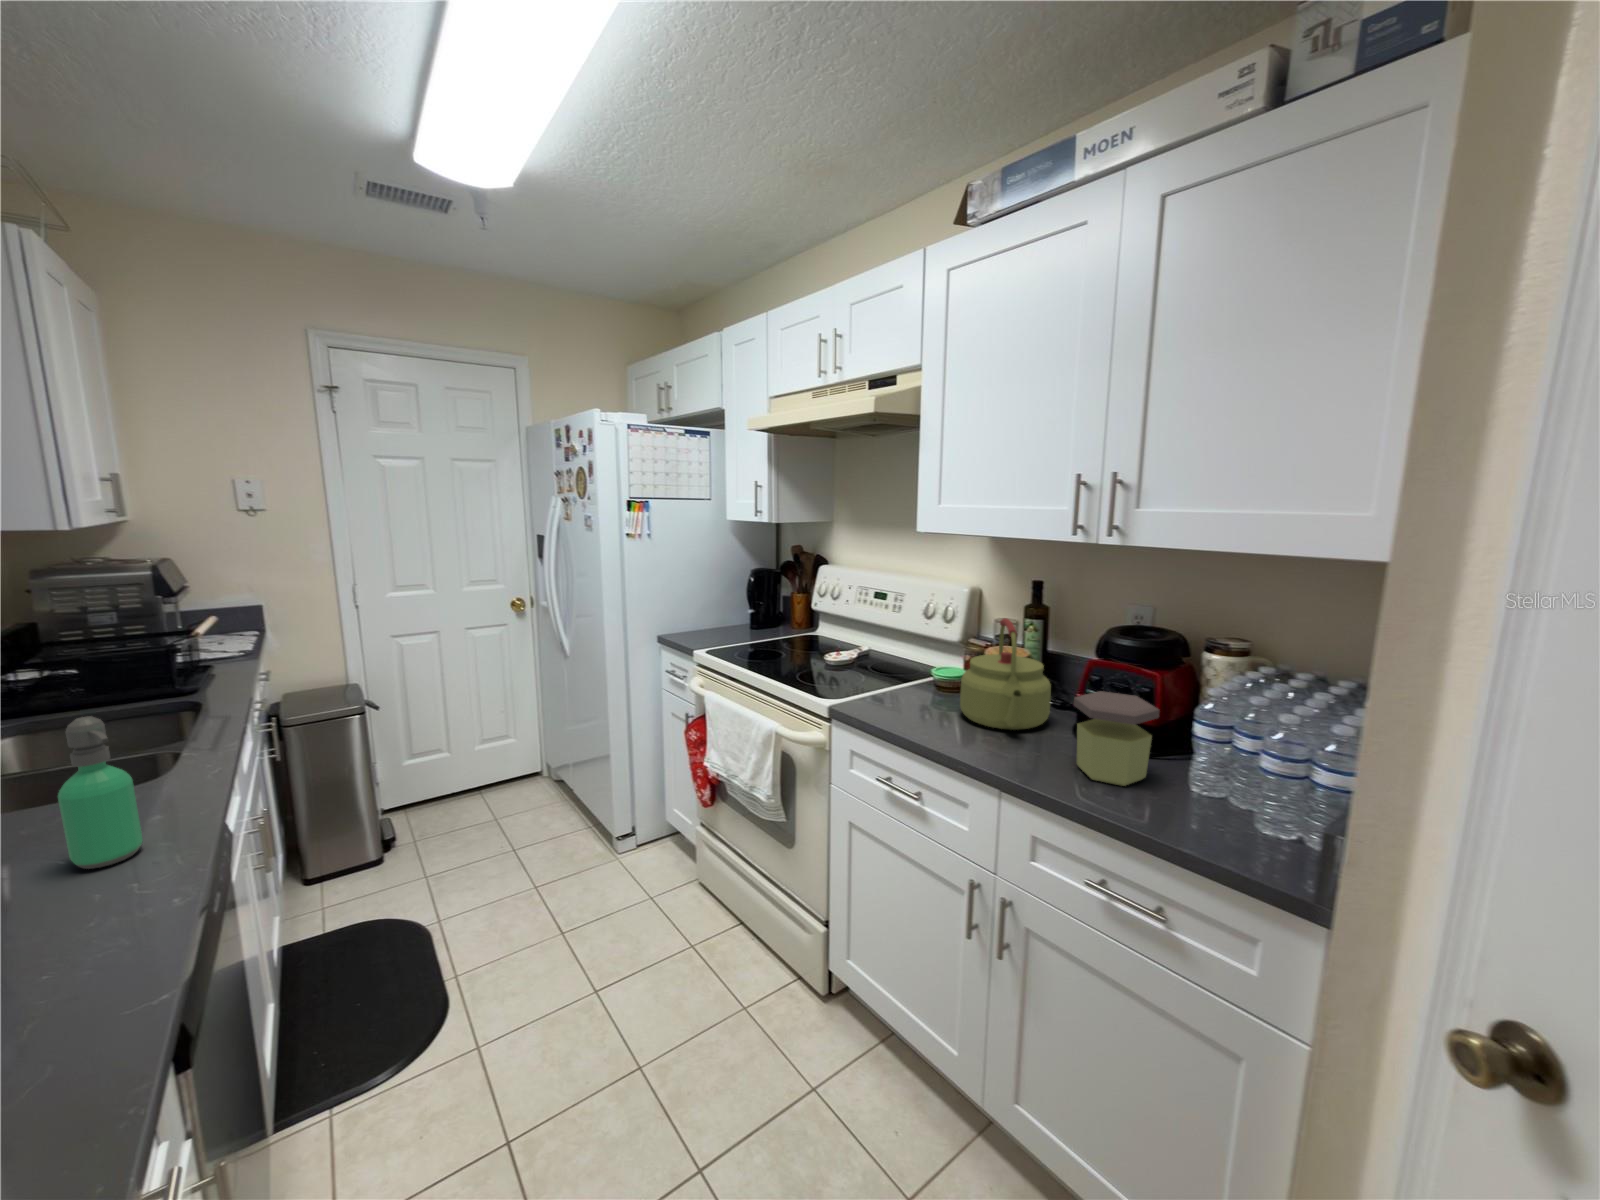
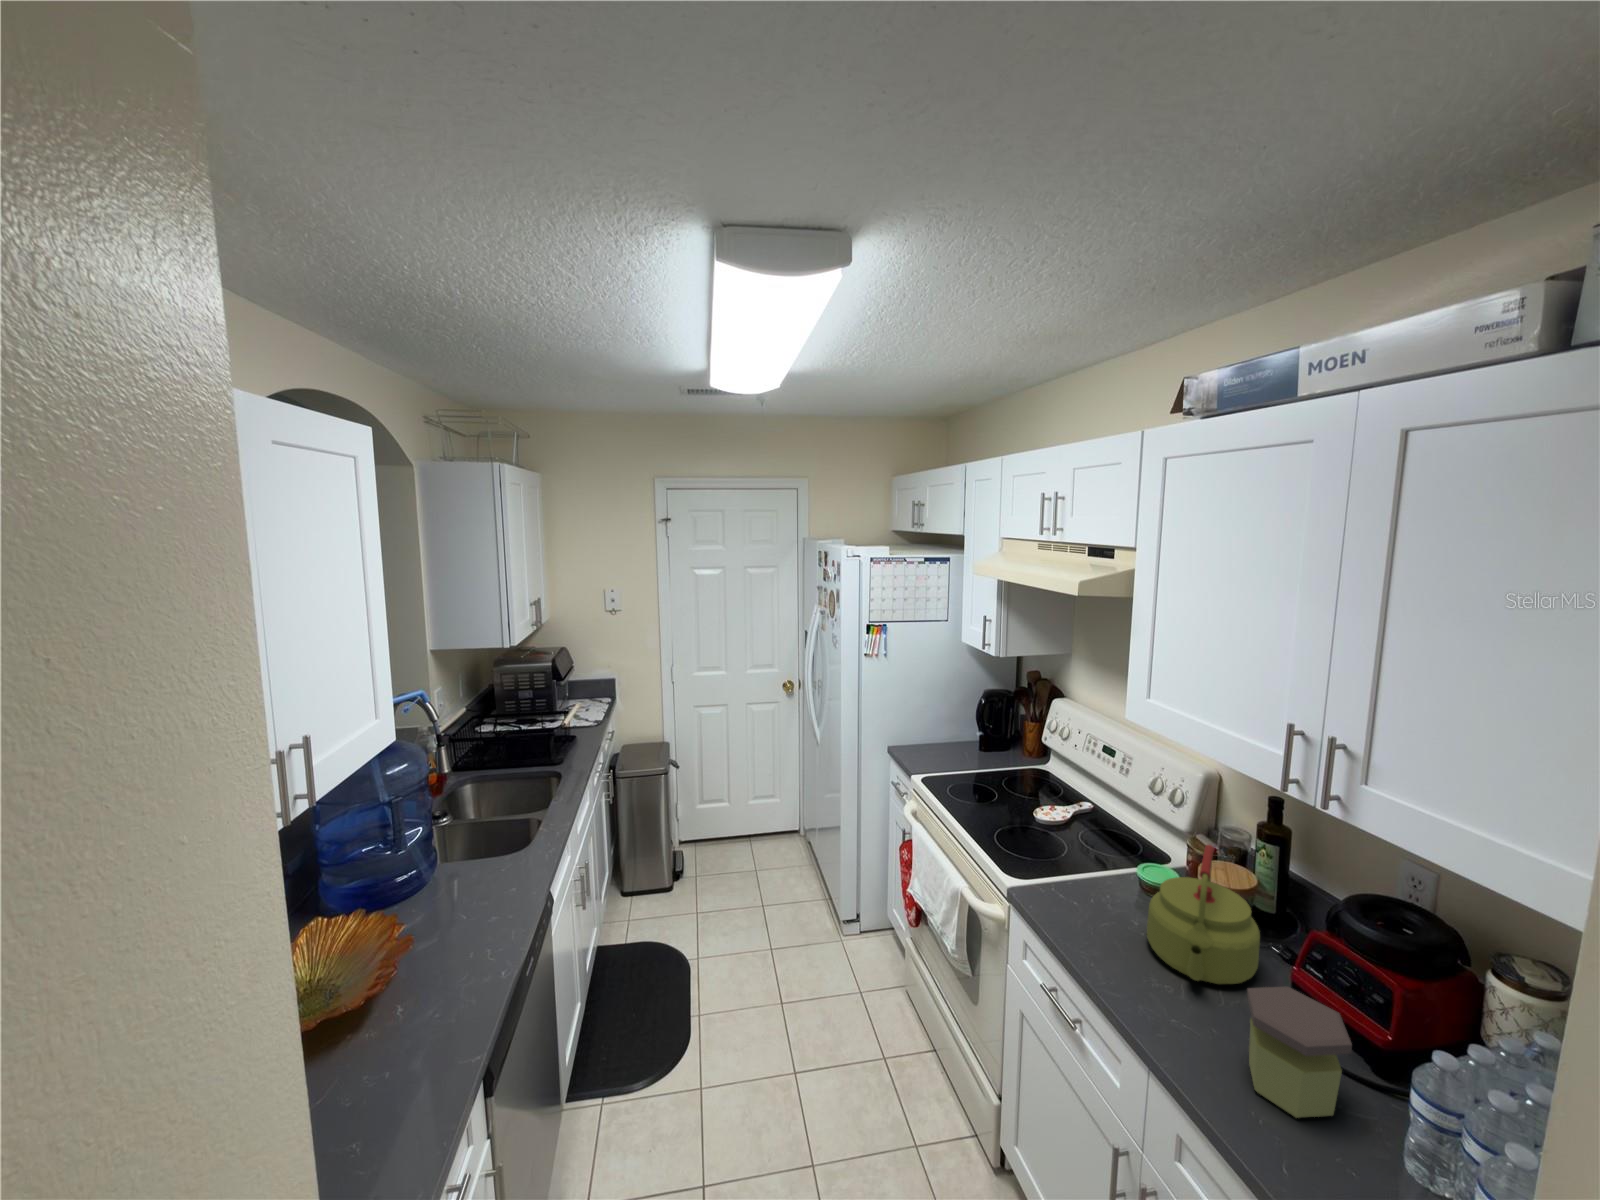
soap dispenser: present [58,716,143,869] -> none [463,834,500,928]

